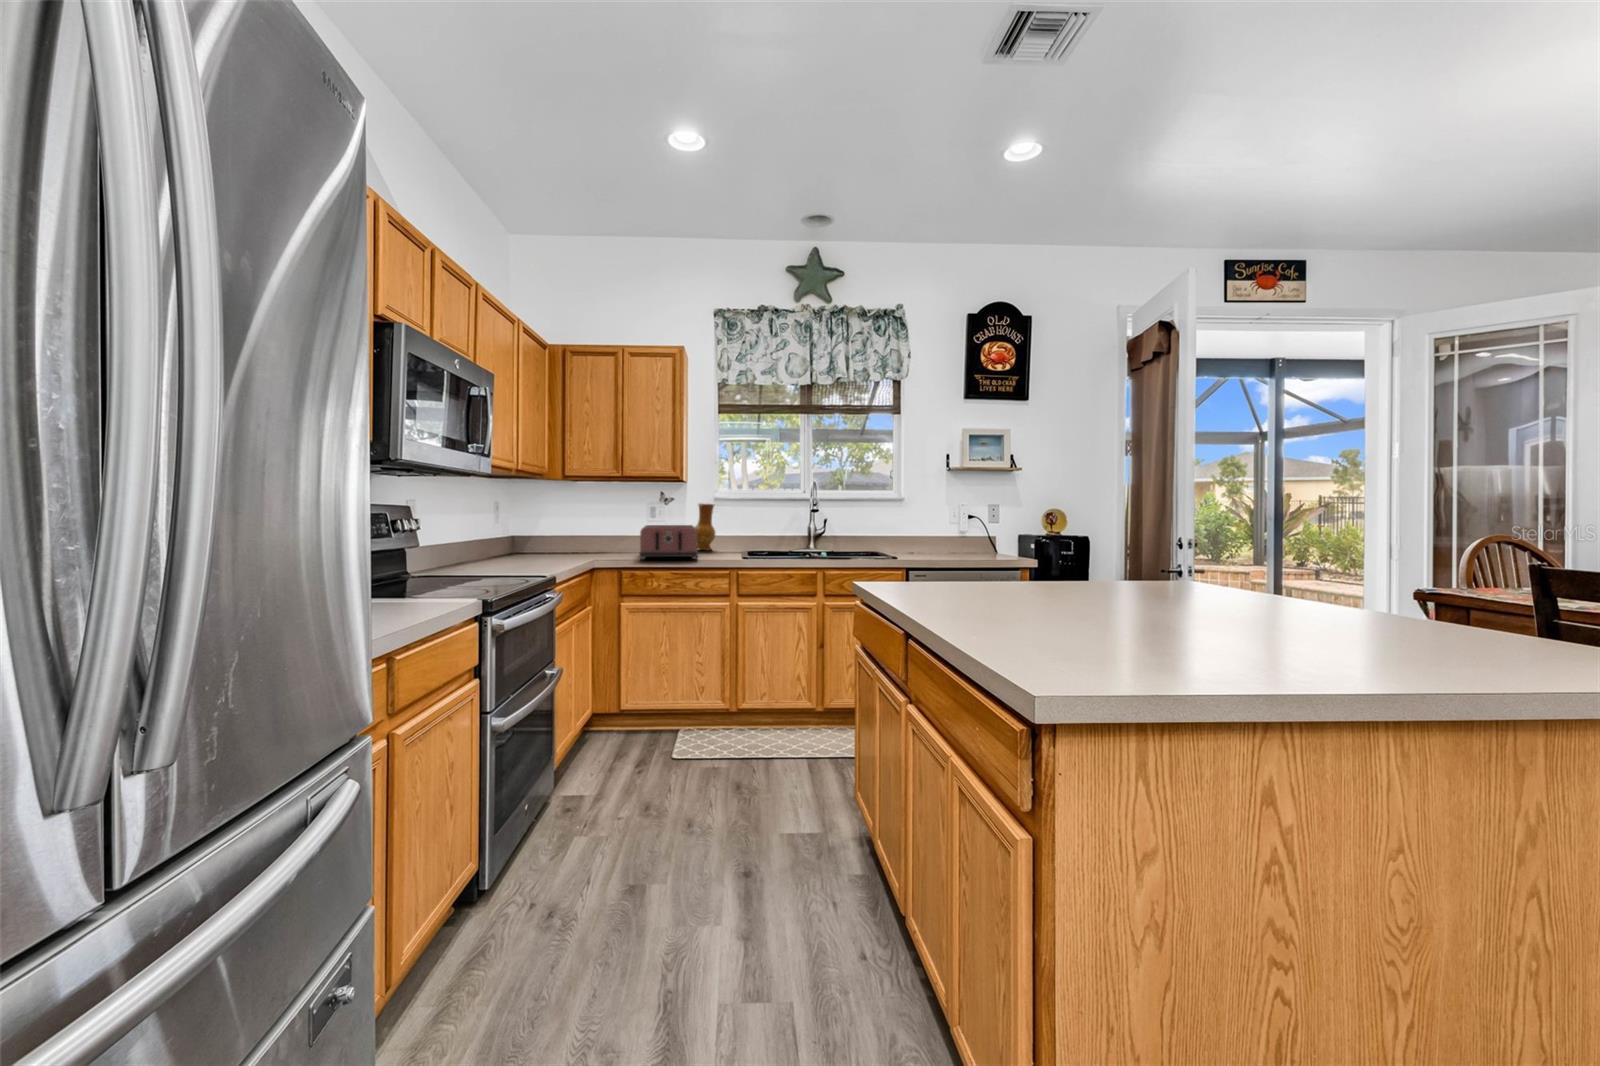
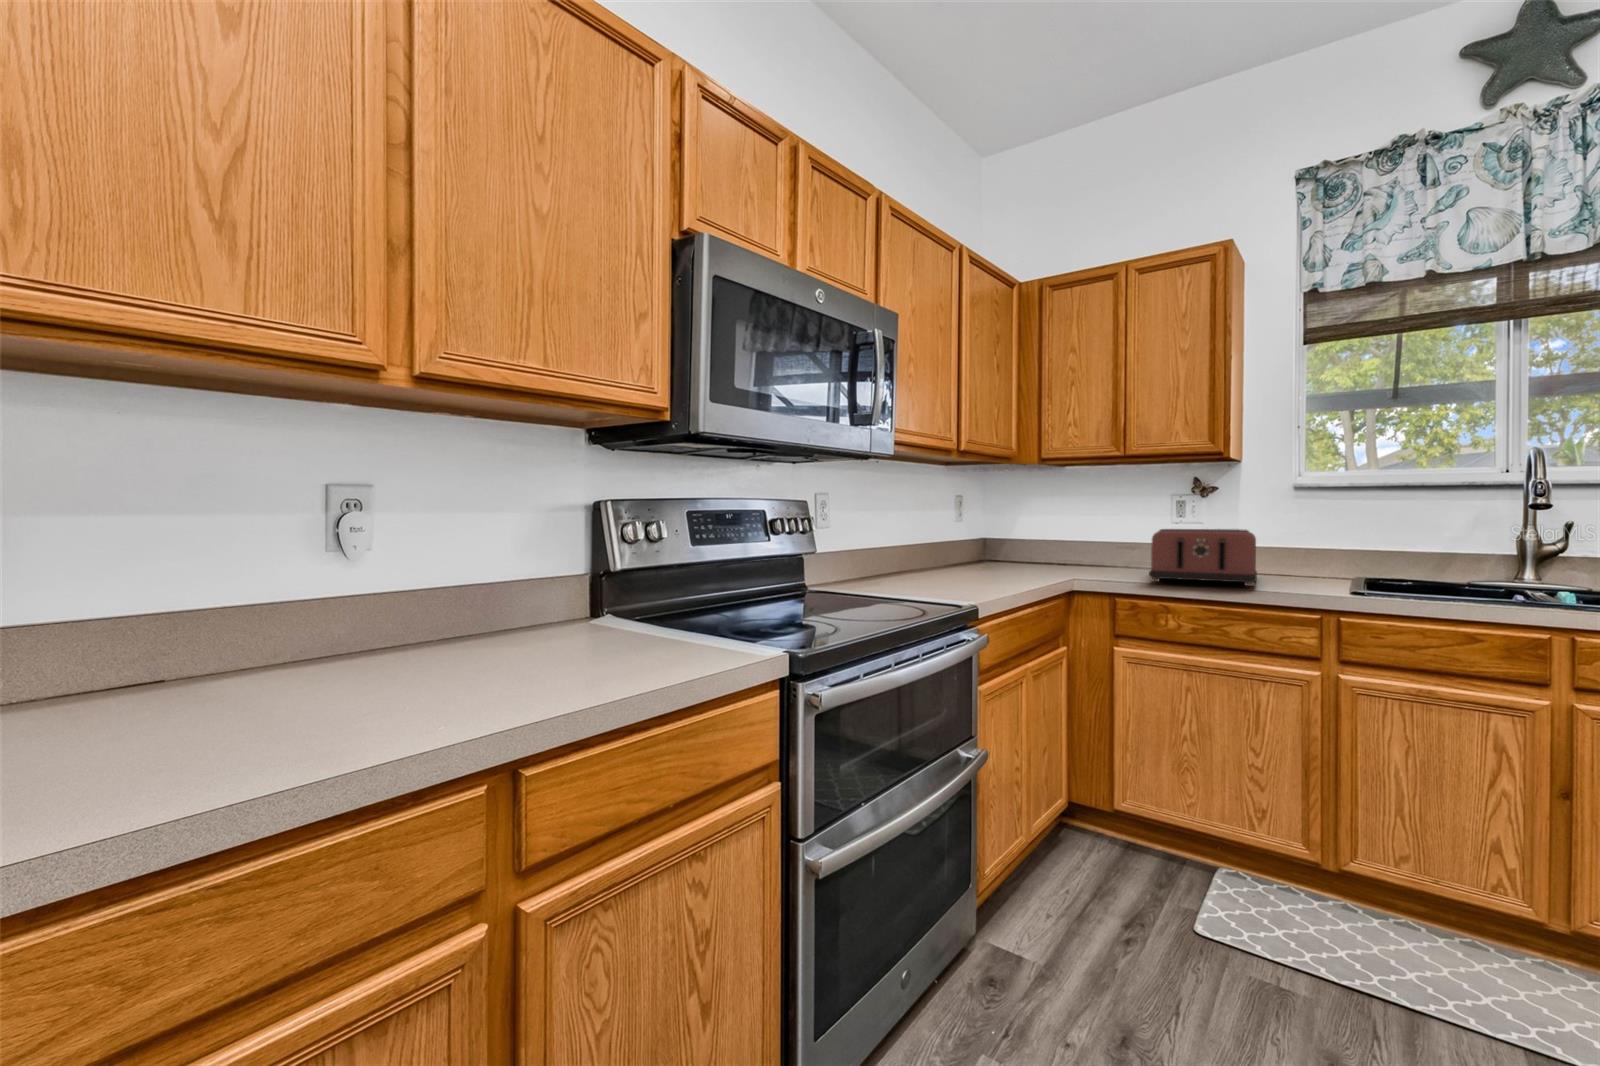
ceramic jug: present [695,504,715,550] -> none [1249,495,1293,572]

